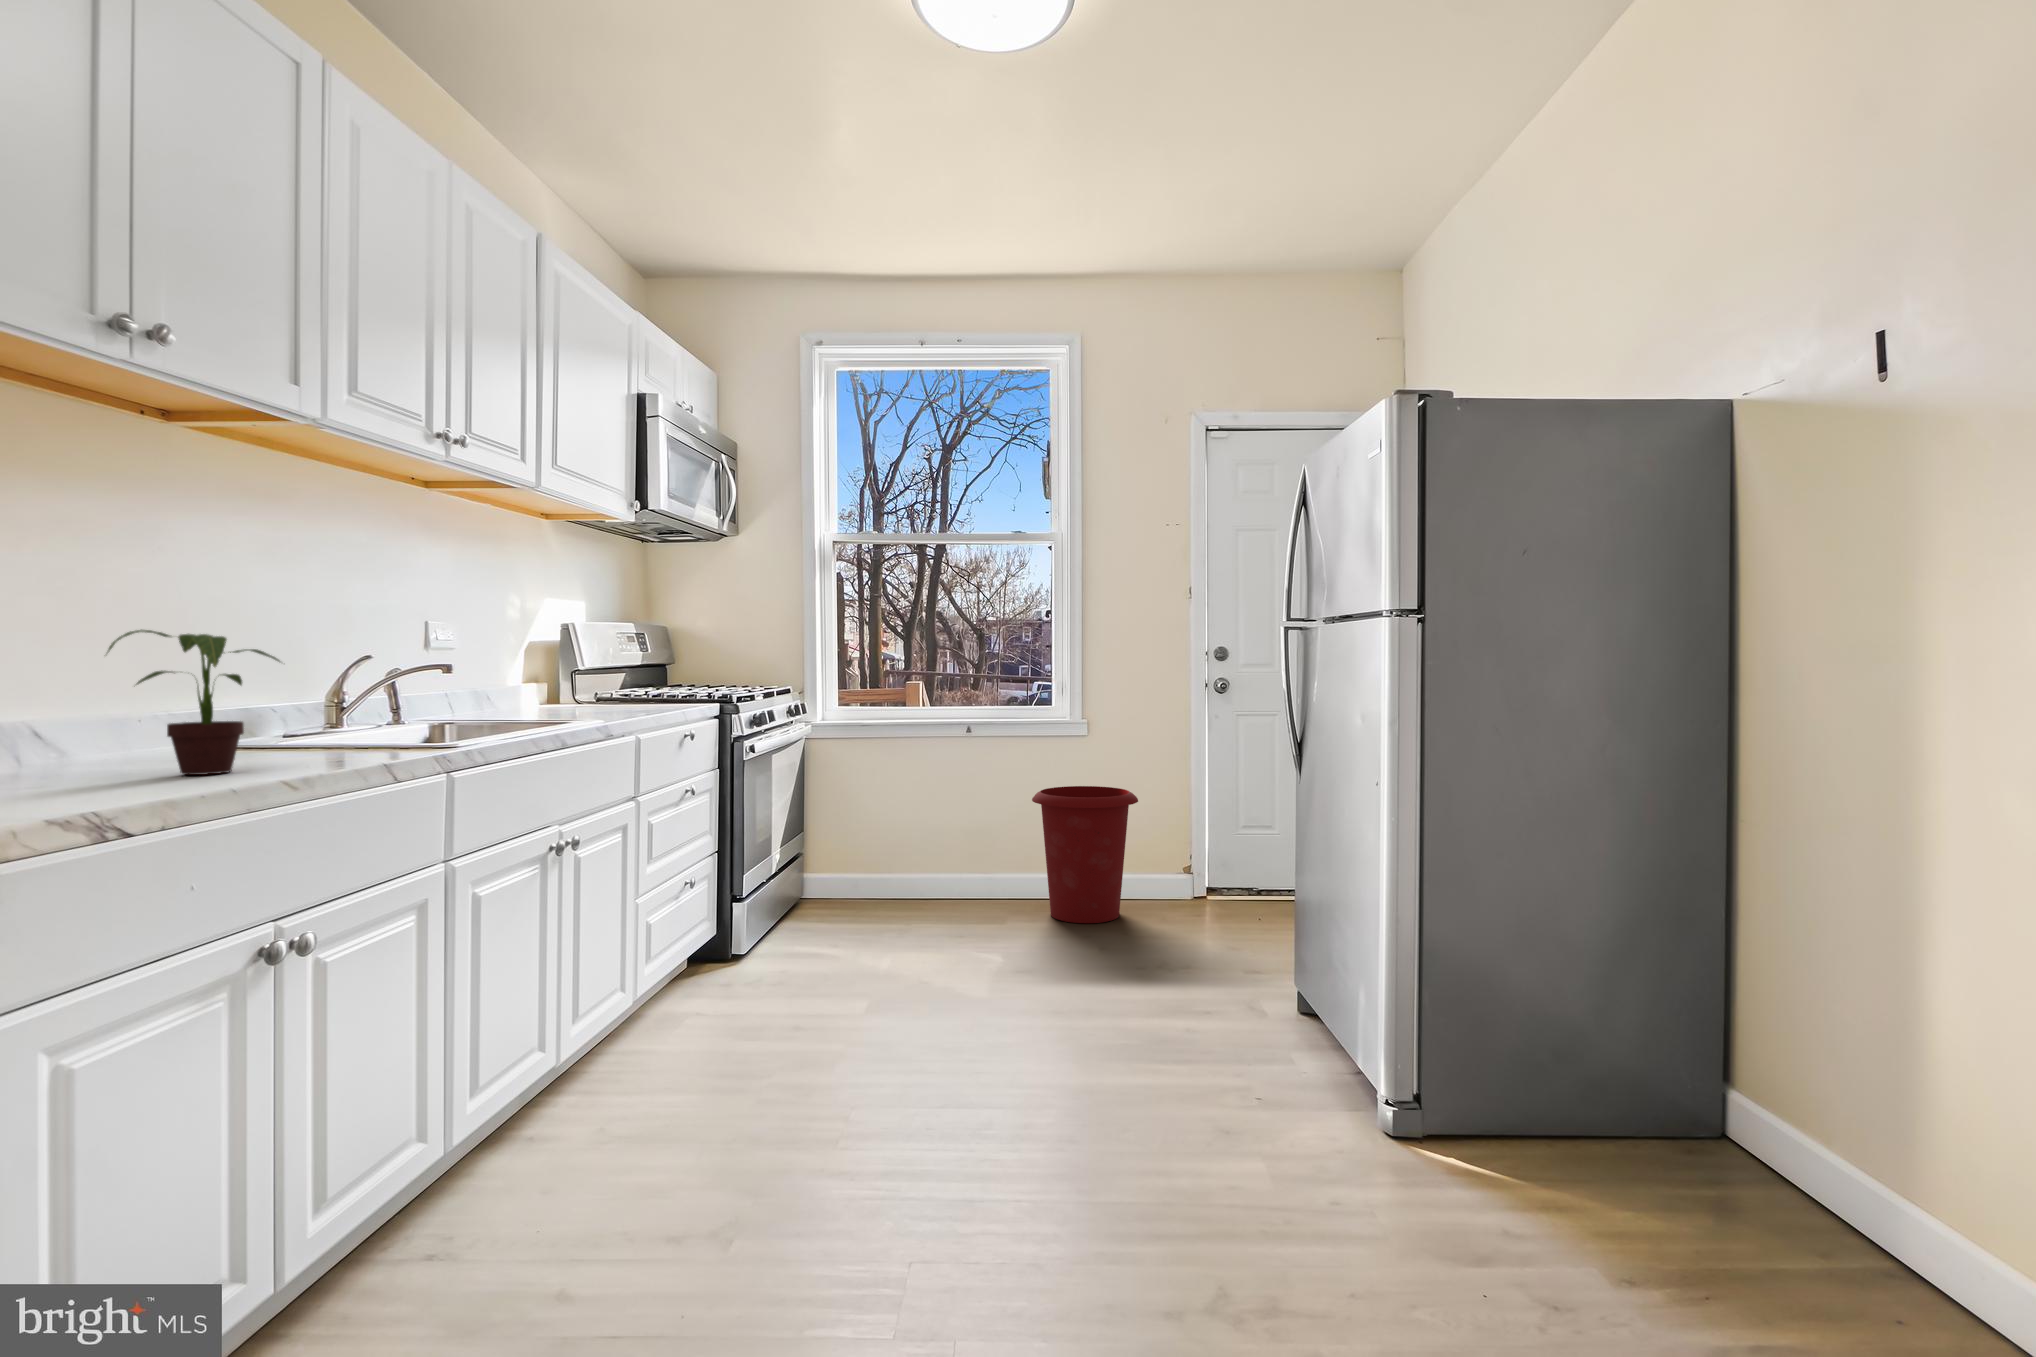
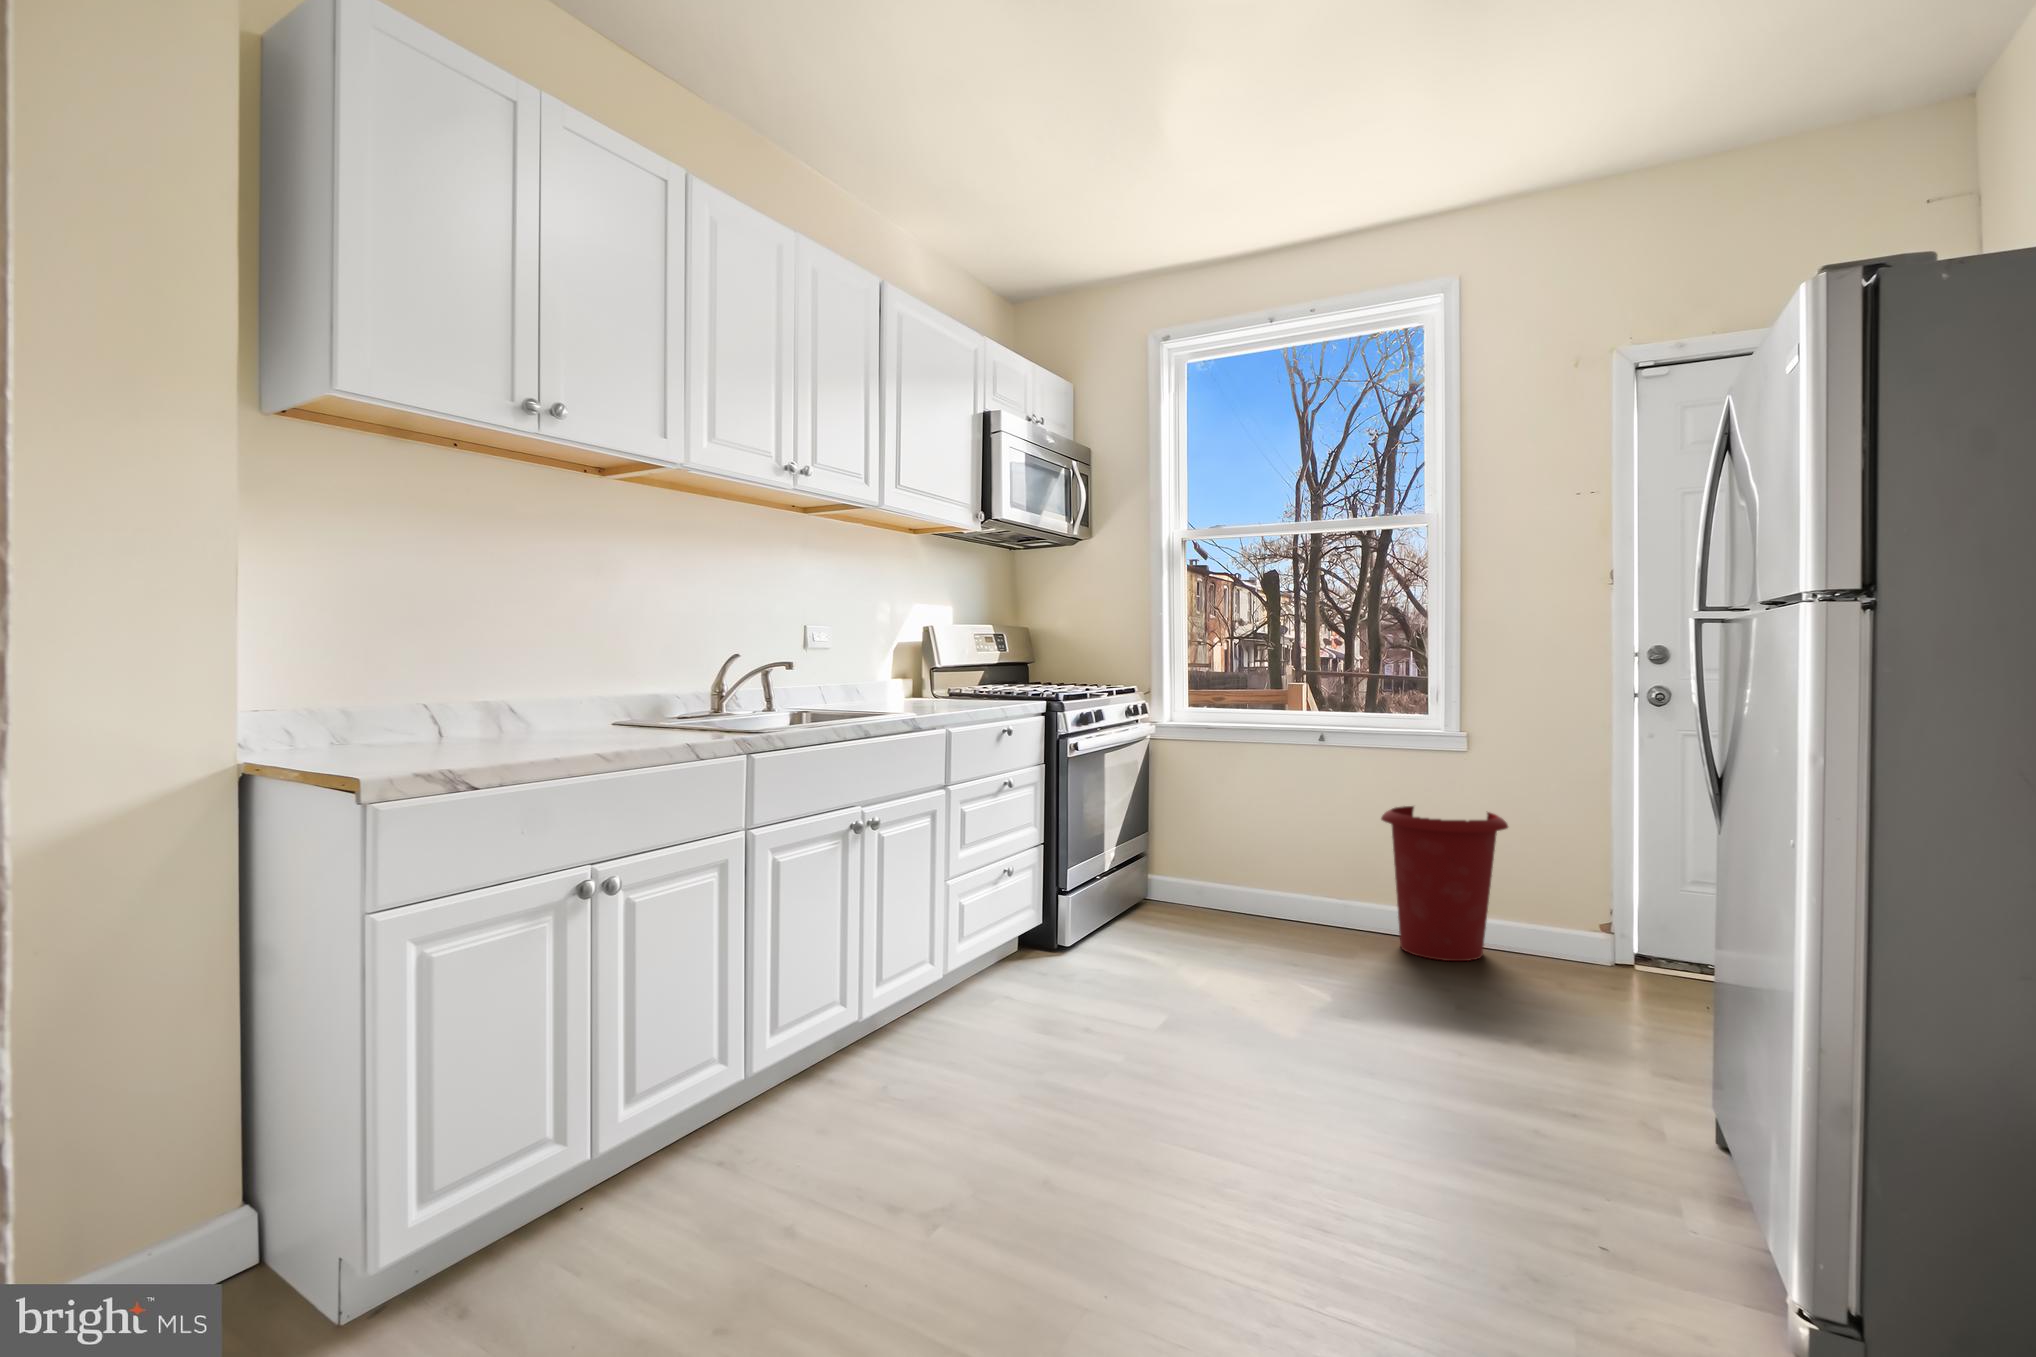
potted plant: present [107,630,280,775] -> none [513,634,631,743]

